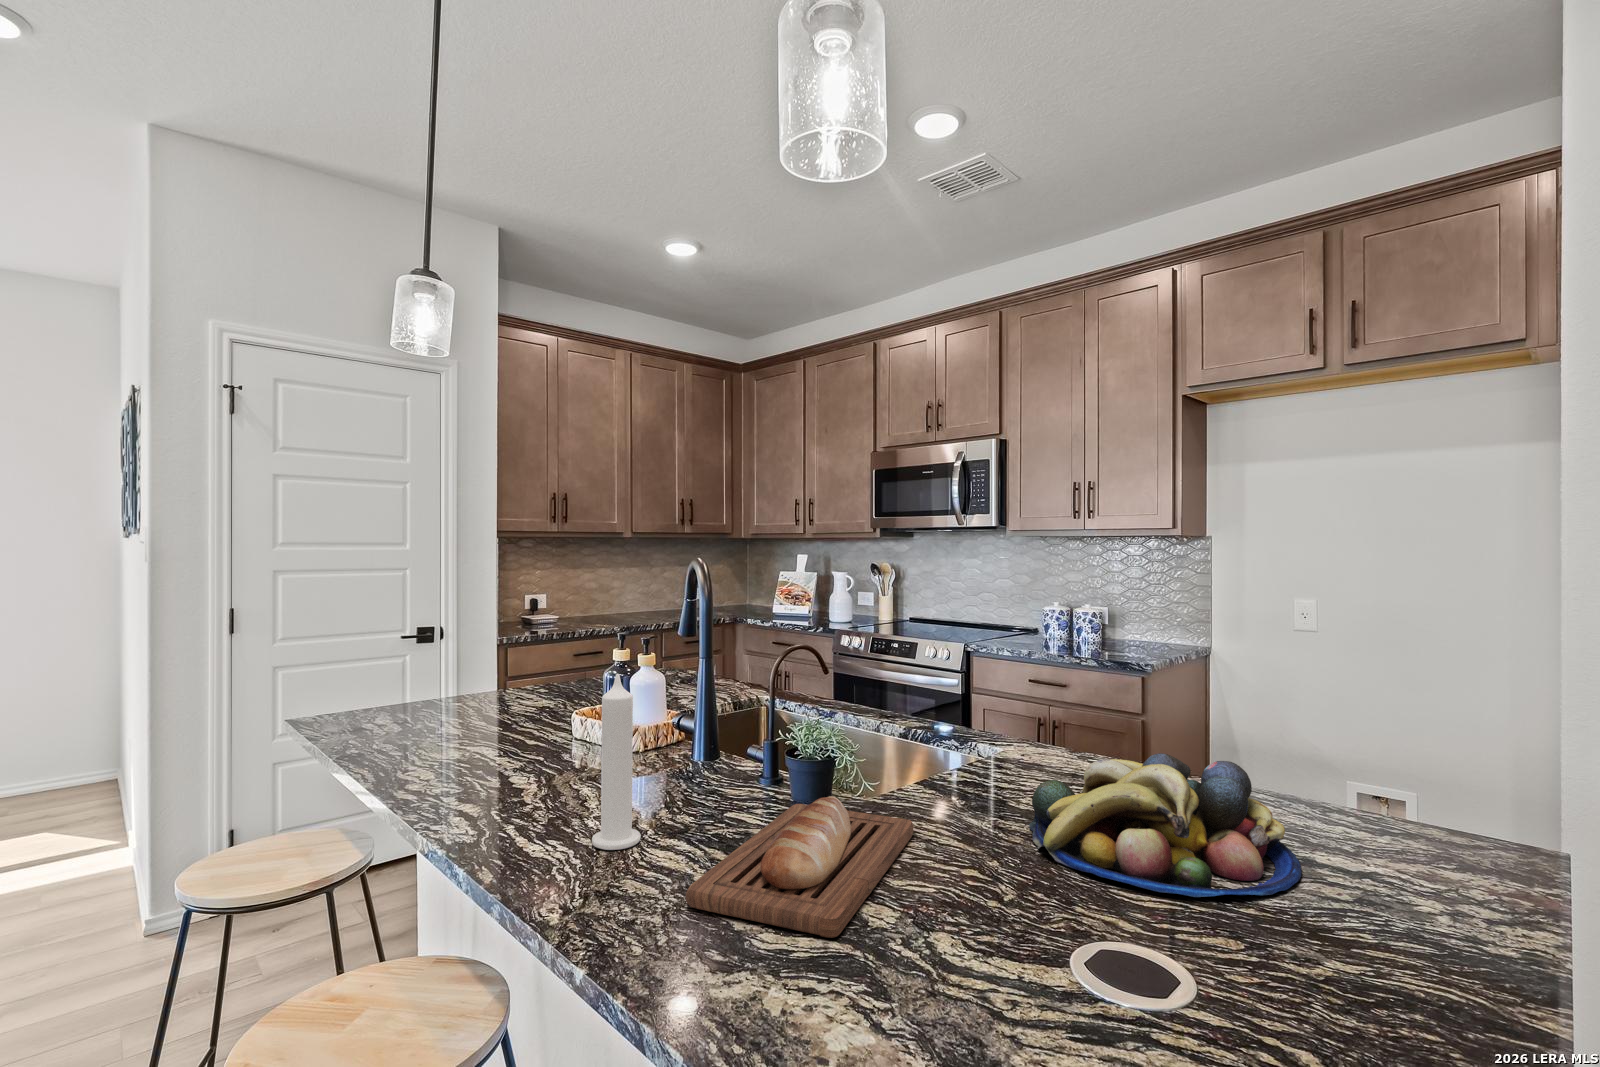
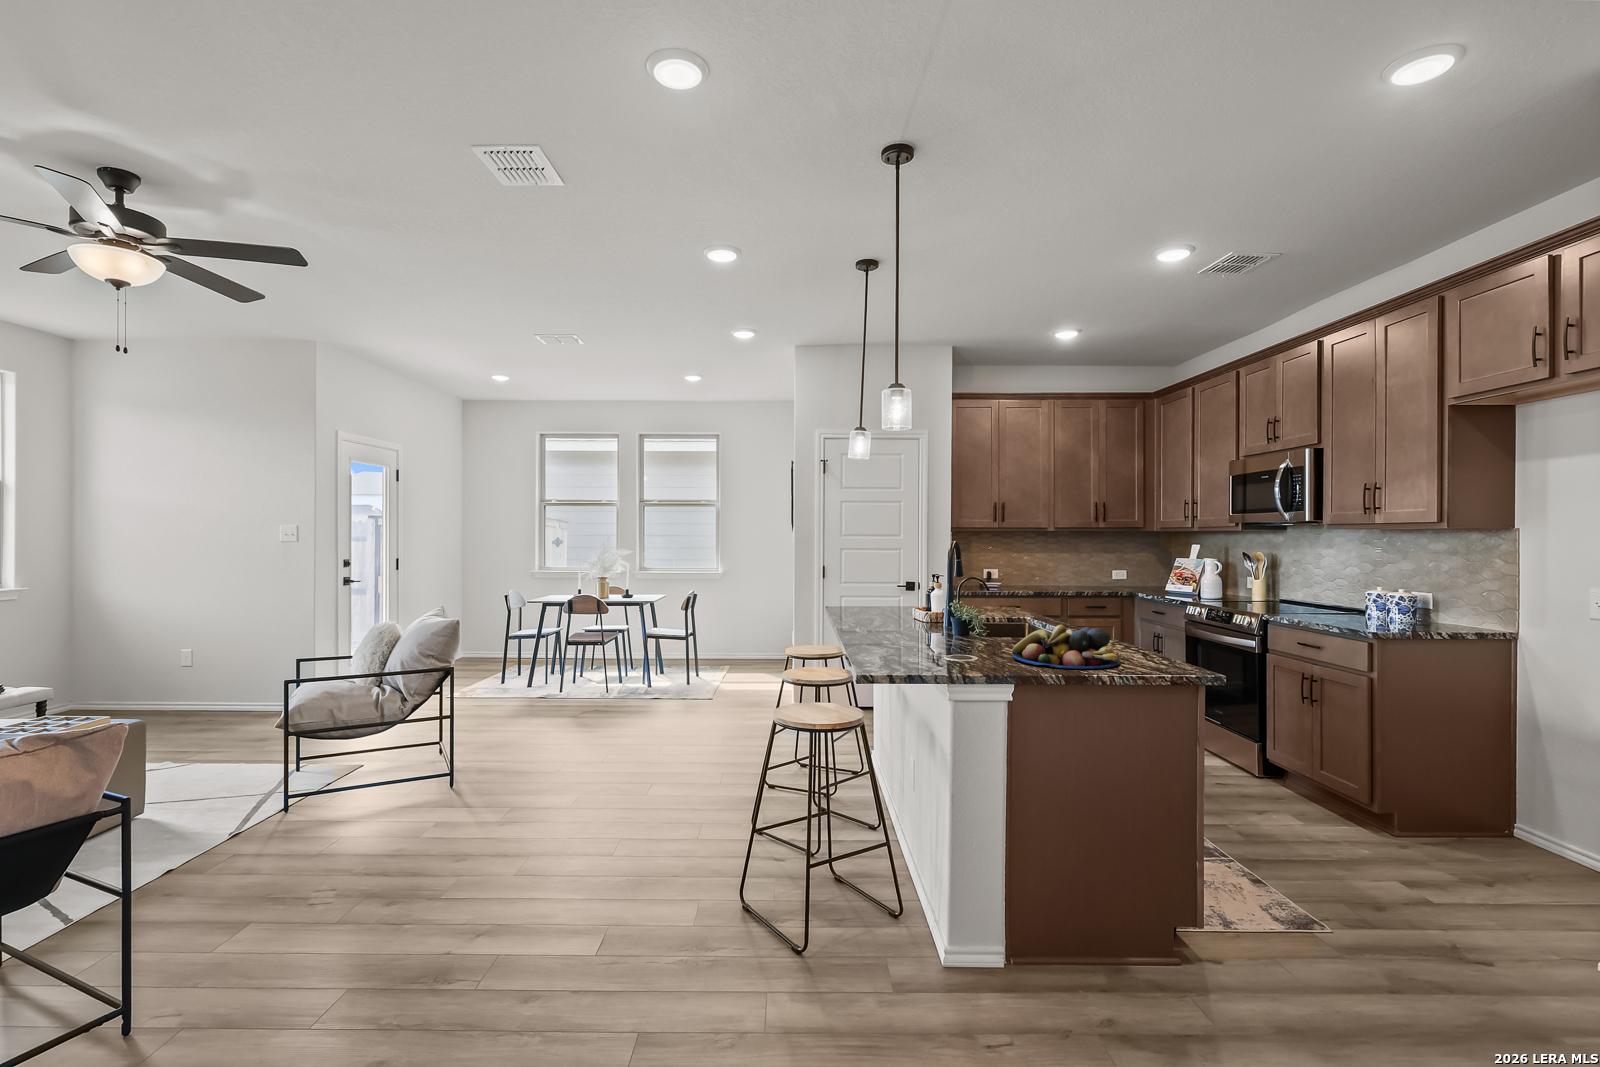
candle: present [592,674,641,850] -> none [875,580,892,641]
bread loaf: present [686,796,913,938] -> none [879,630,983,655]

